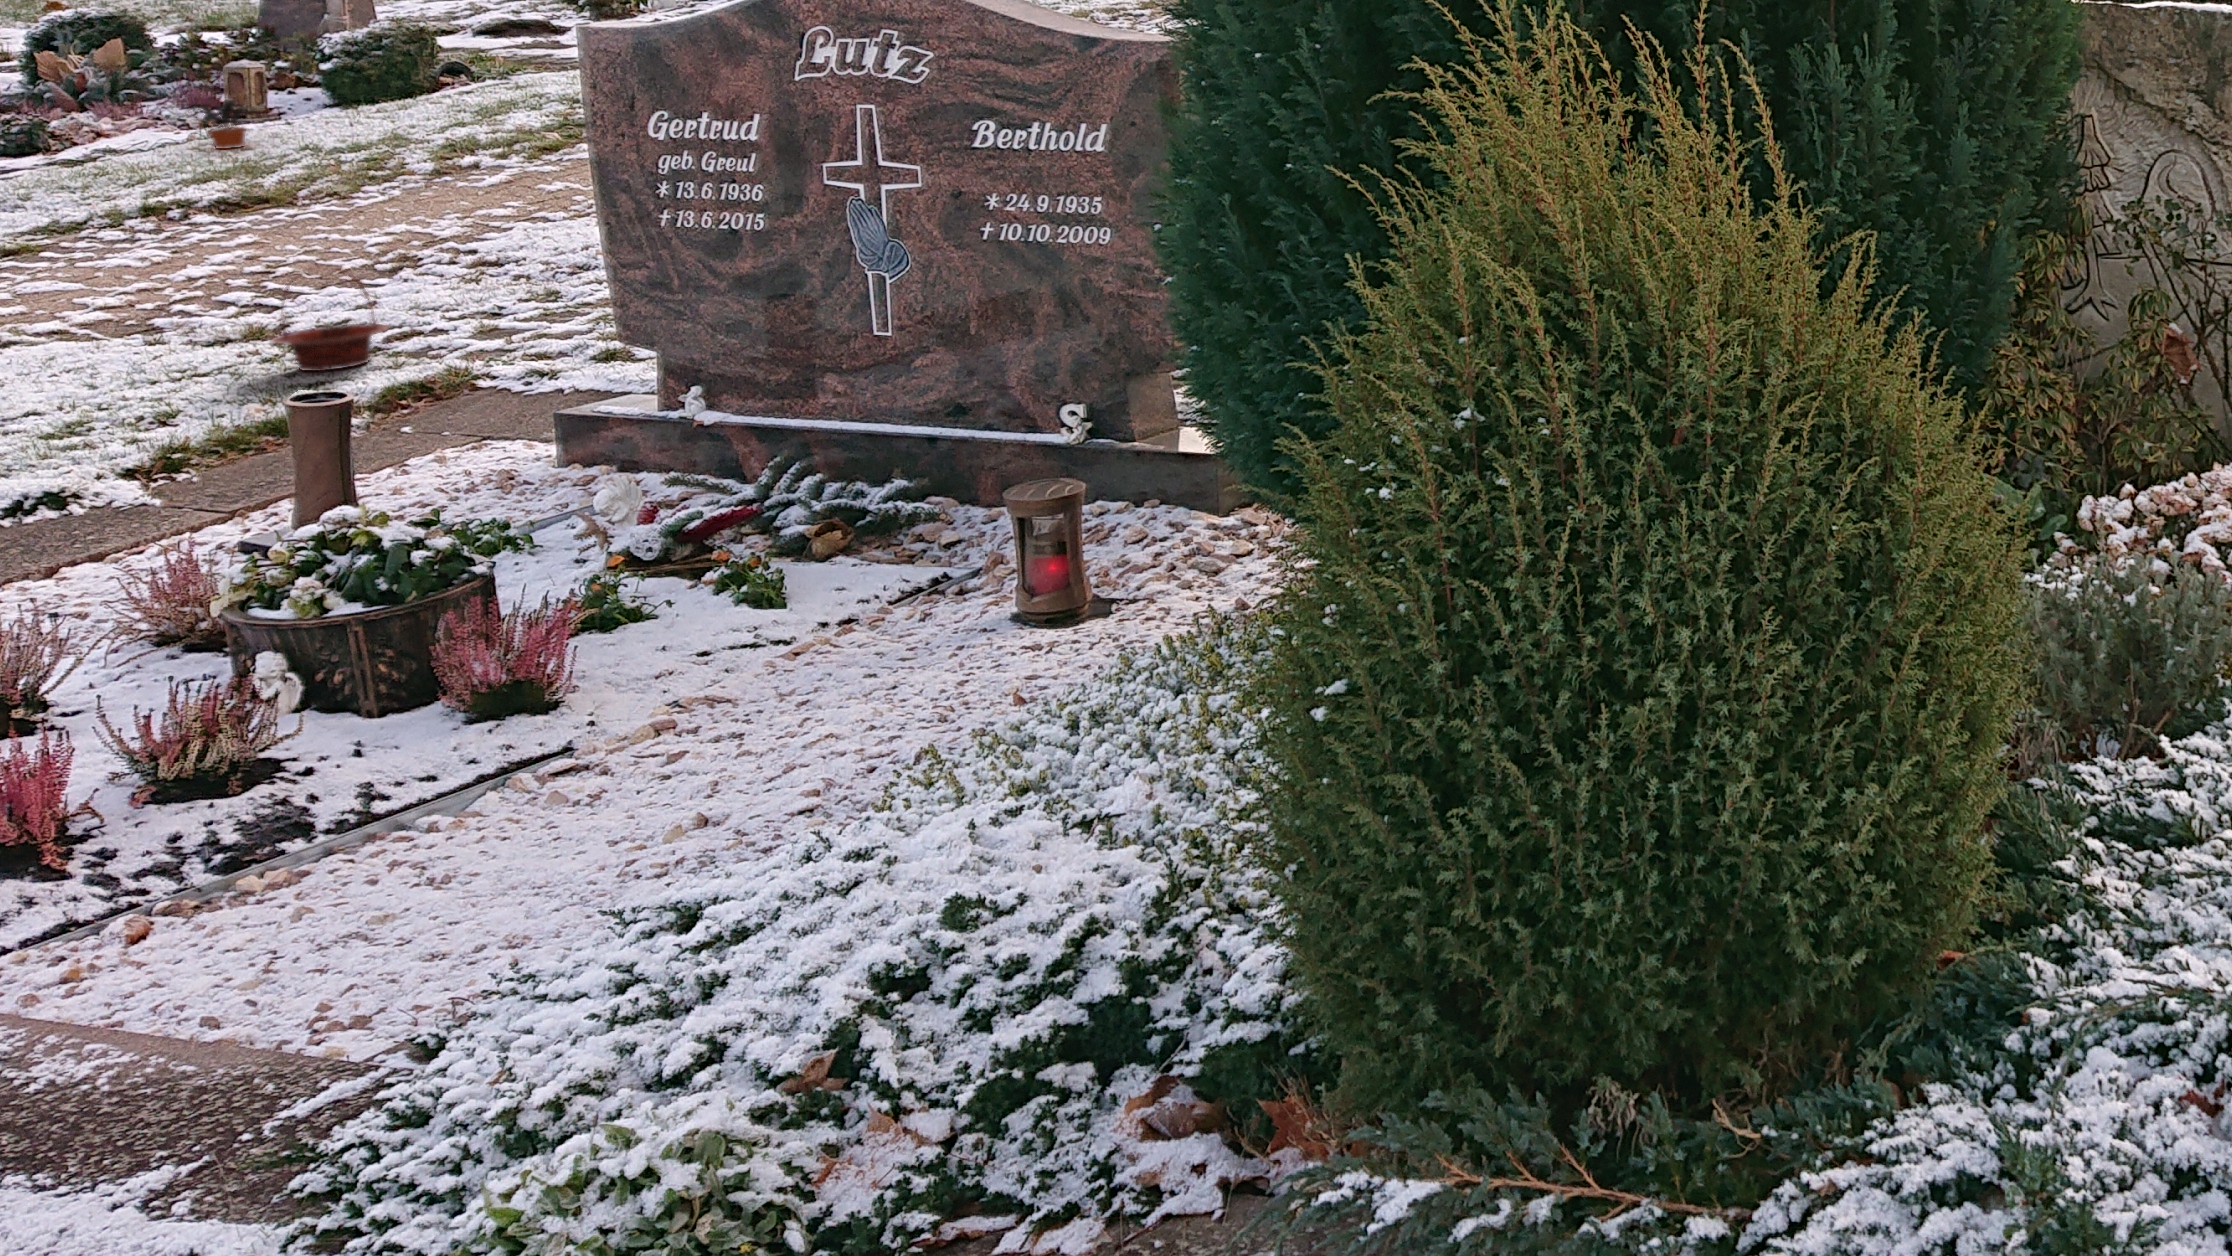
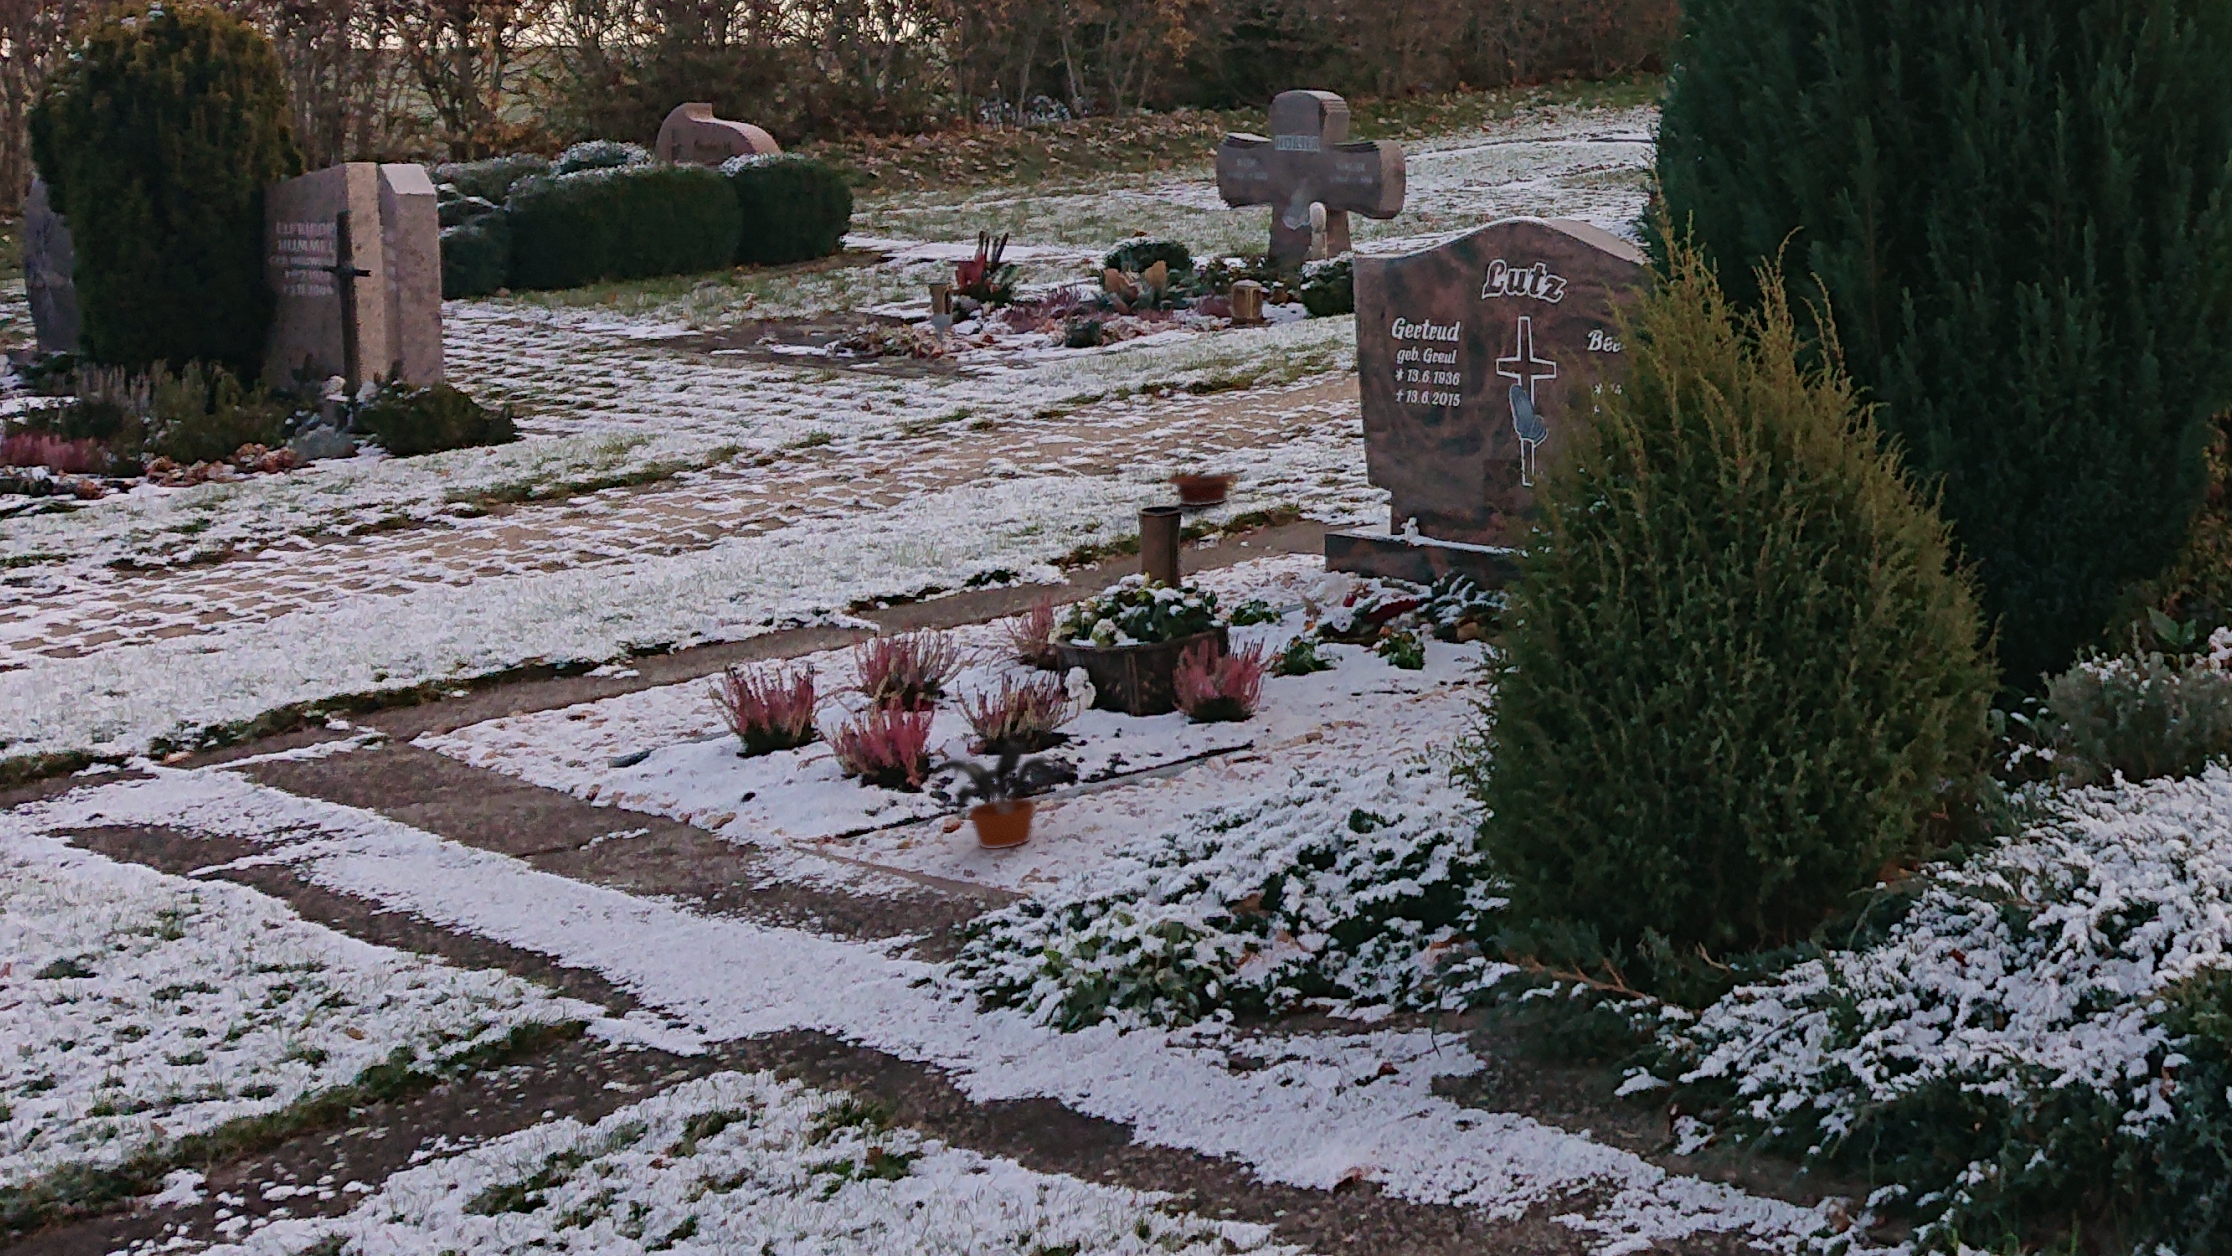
potted plant: present [188,100,256,149] -> present [932,742,1056,849]

